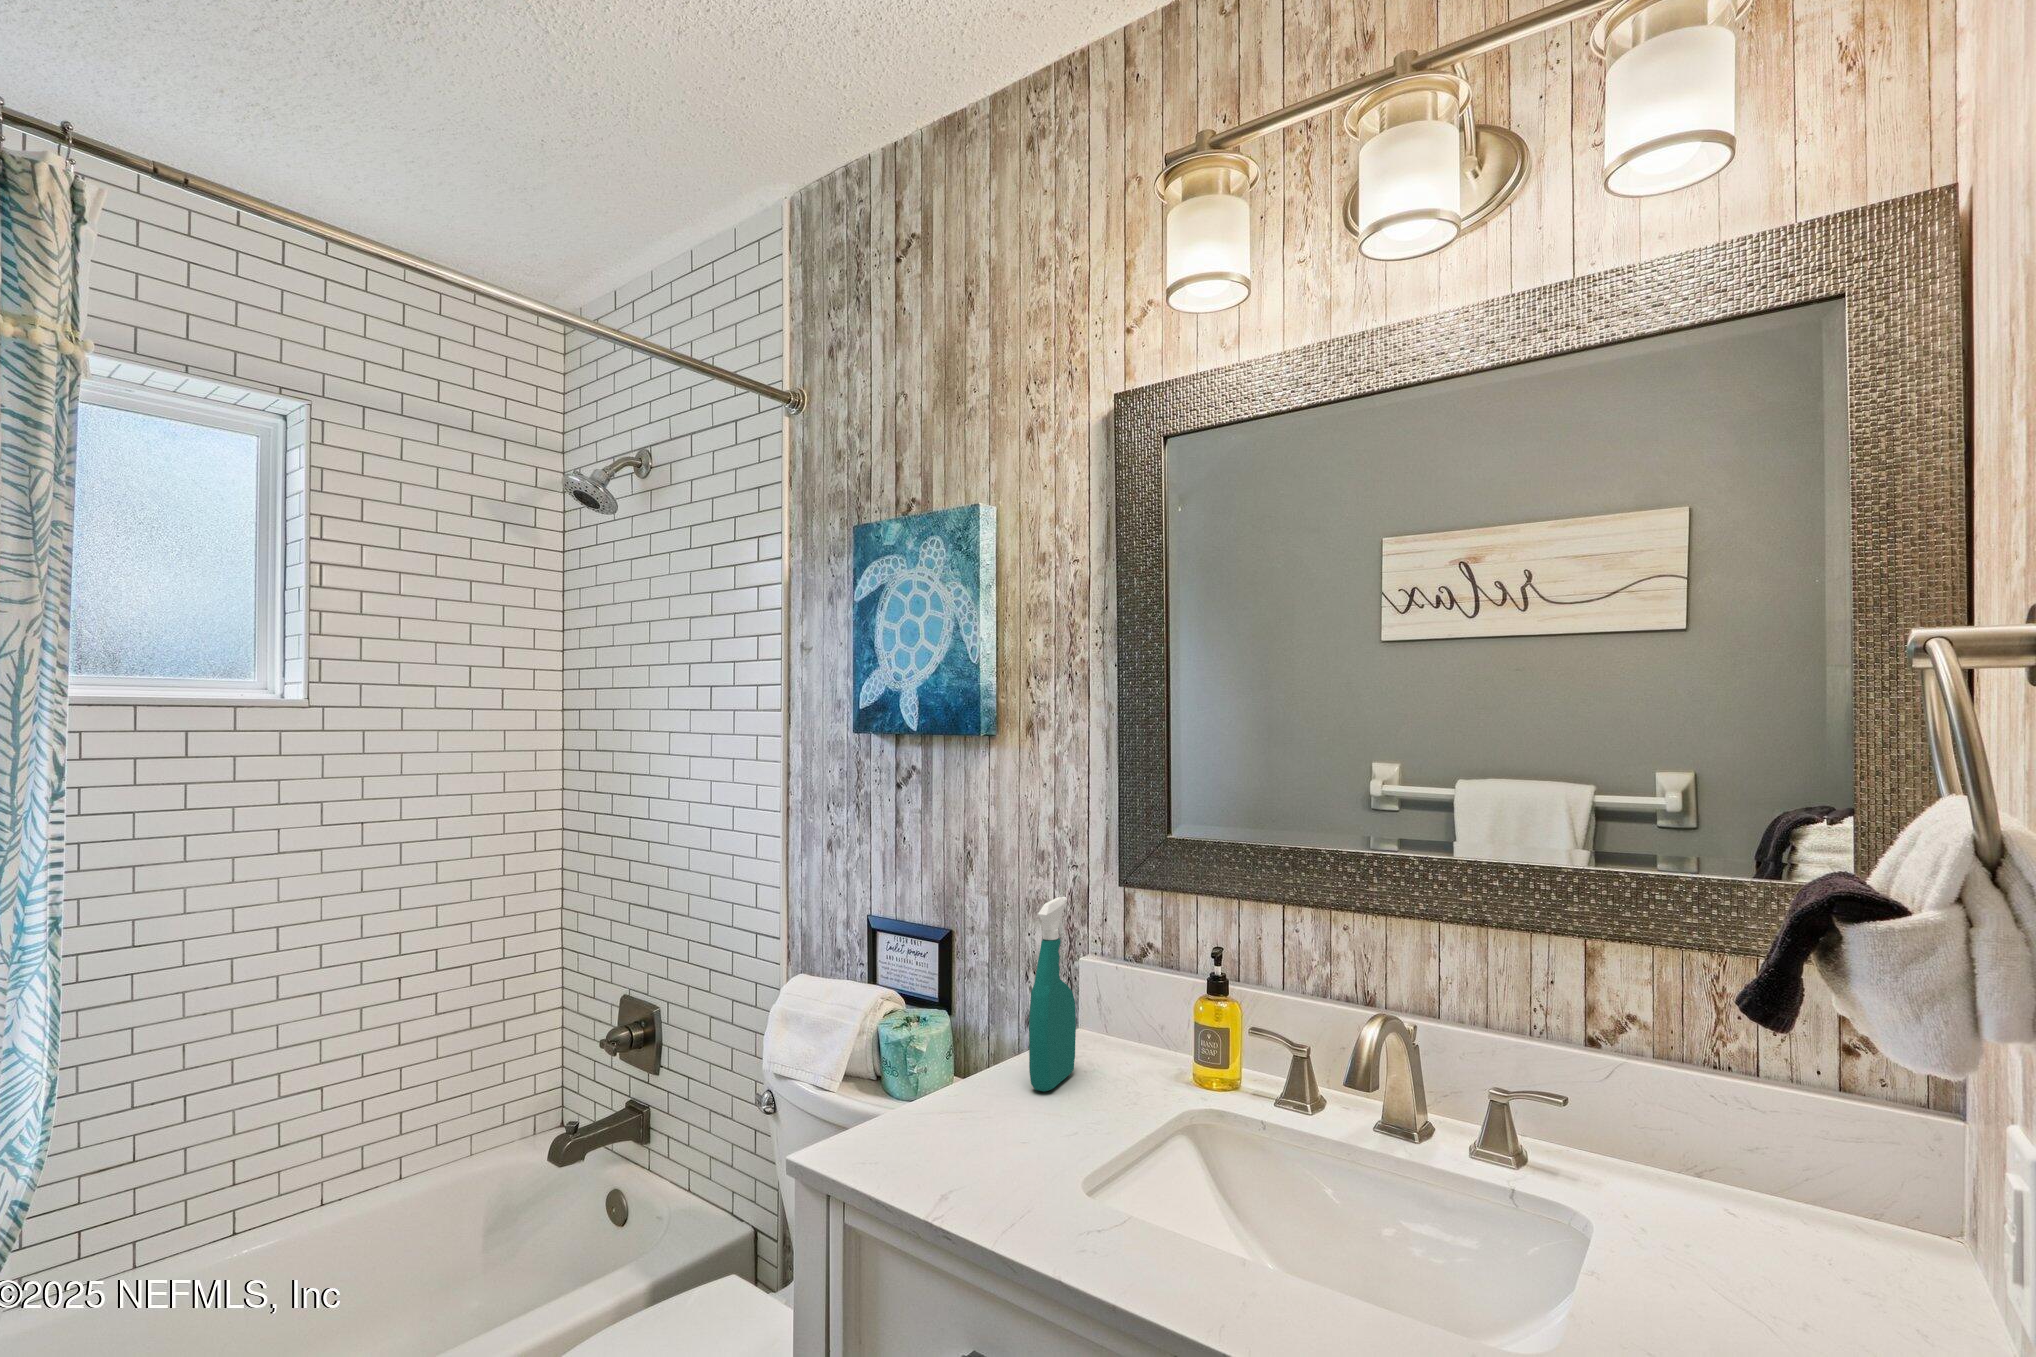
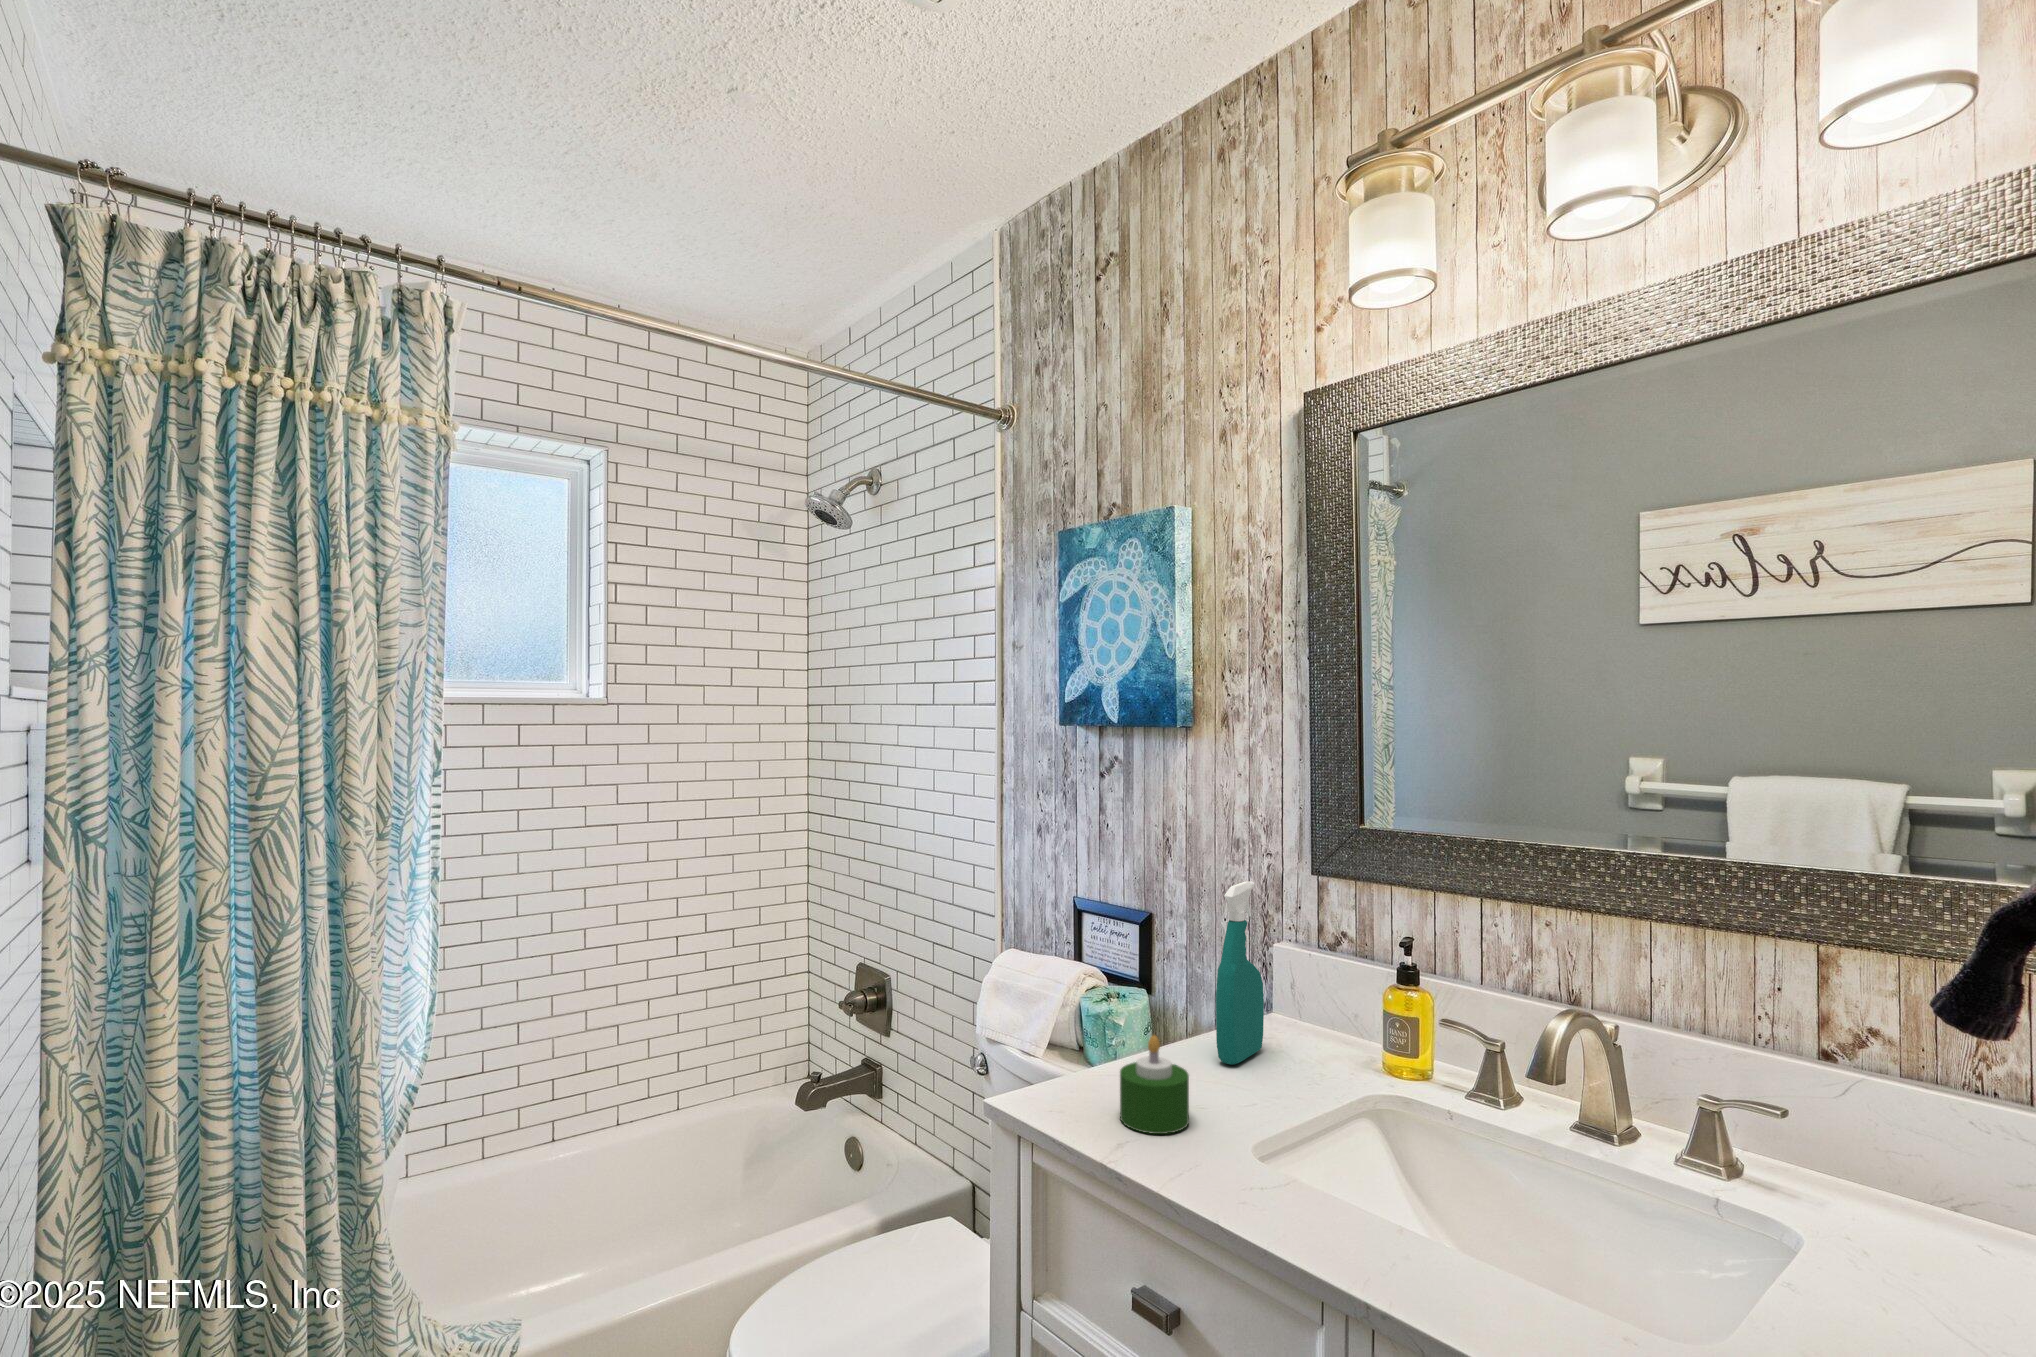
candle: none [934,1072,1008,1181] -> present [1120,1036,1189,1134]

